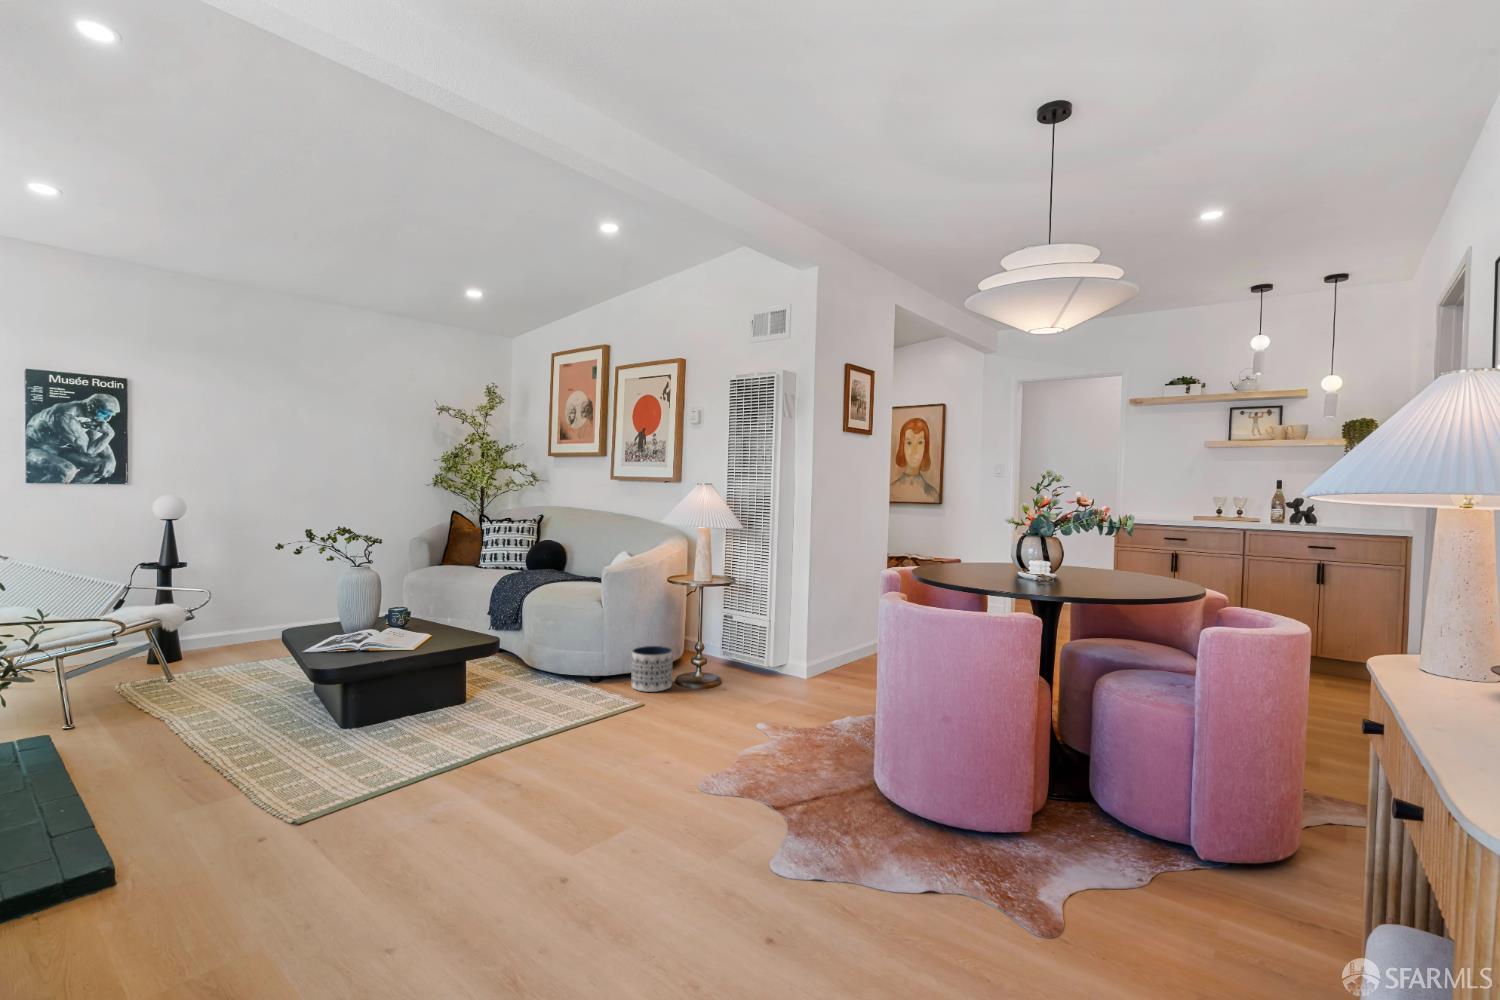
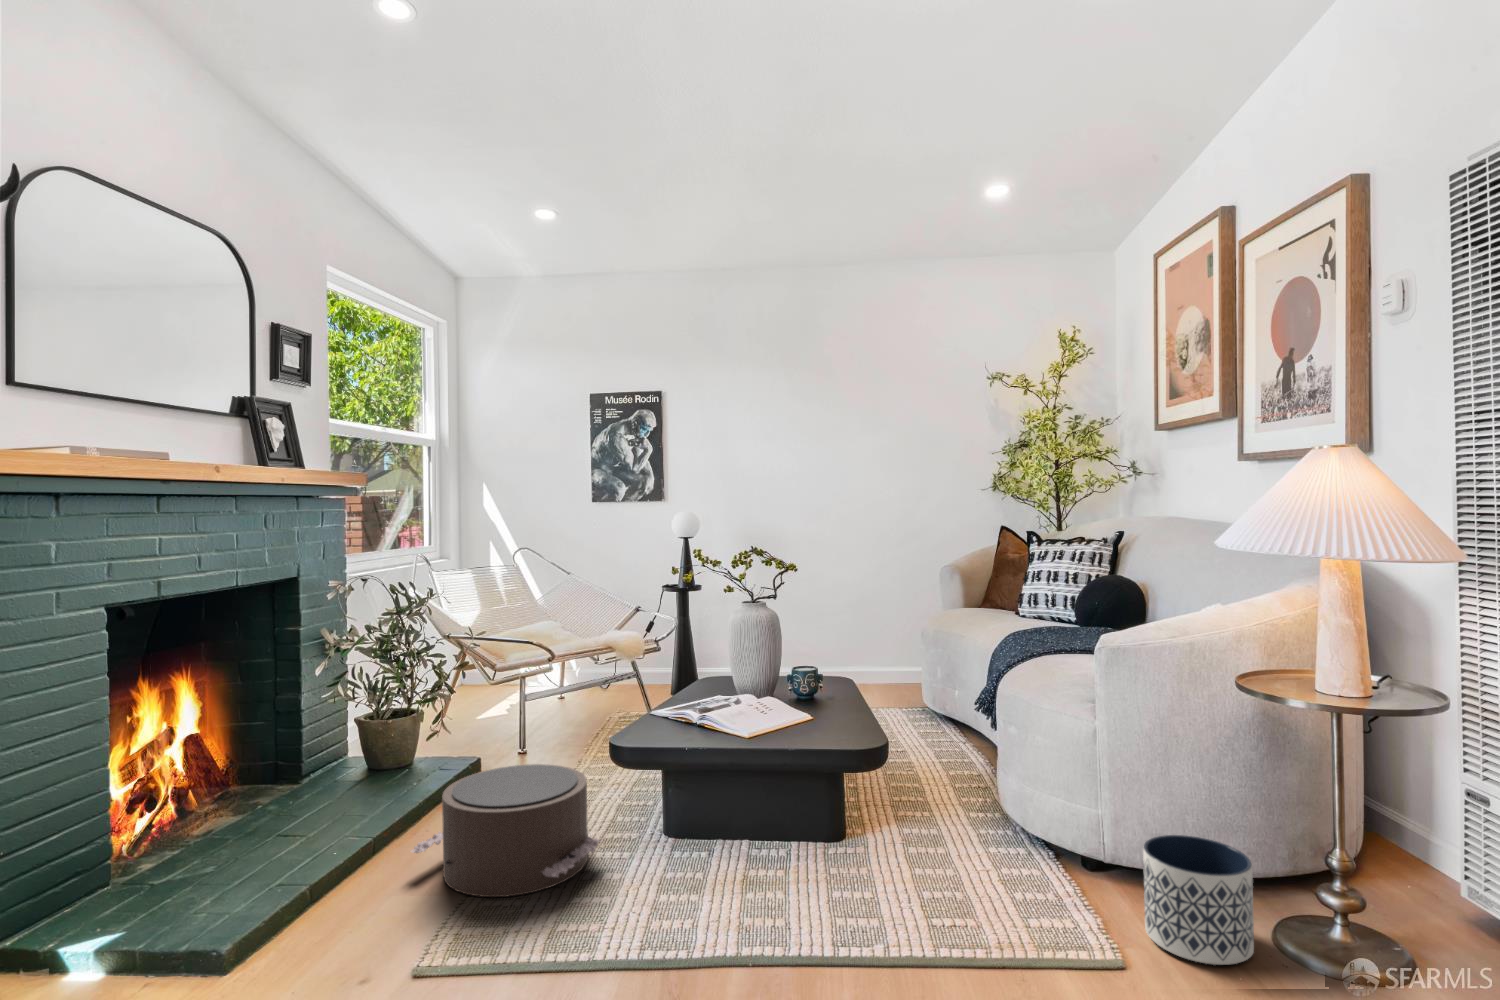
pouf: none [168,691,333,785] -> present [411,764,601,897]

